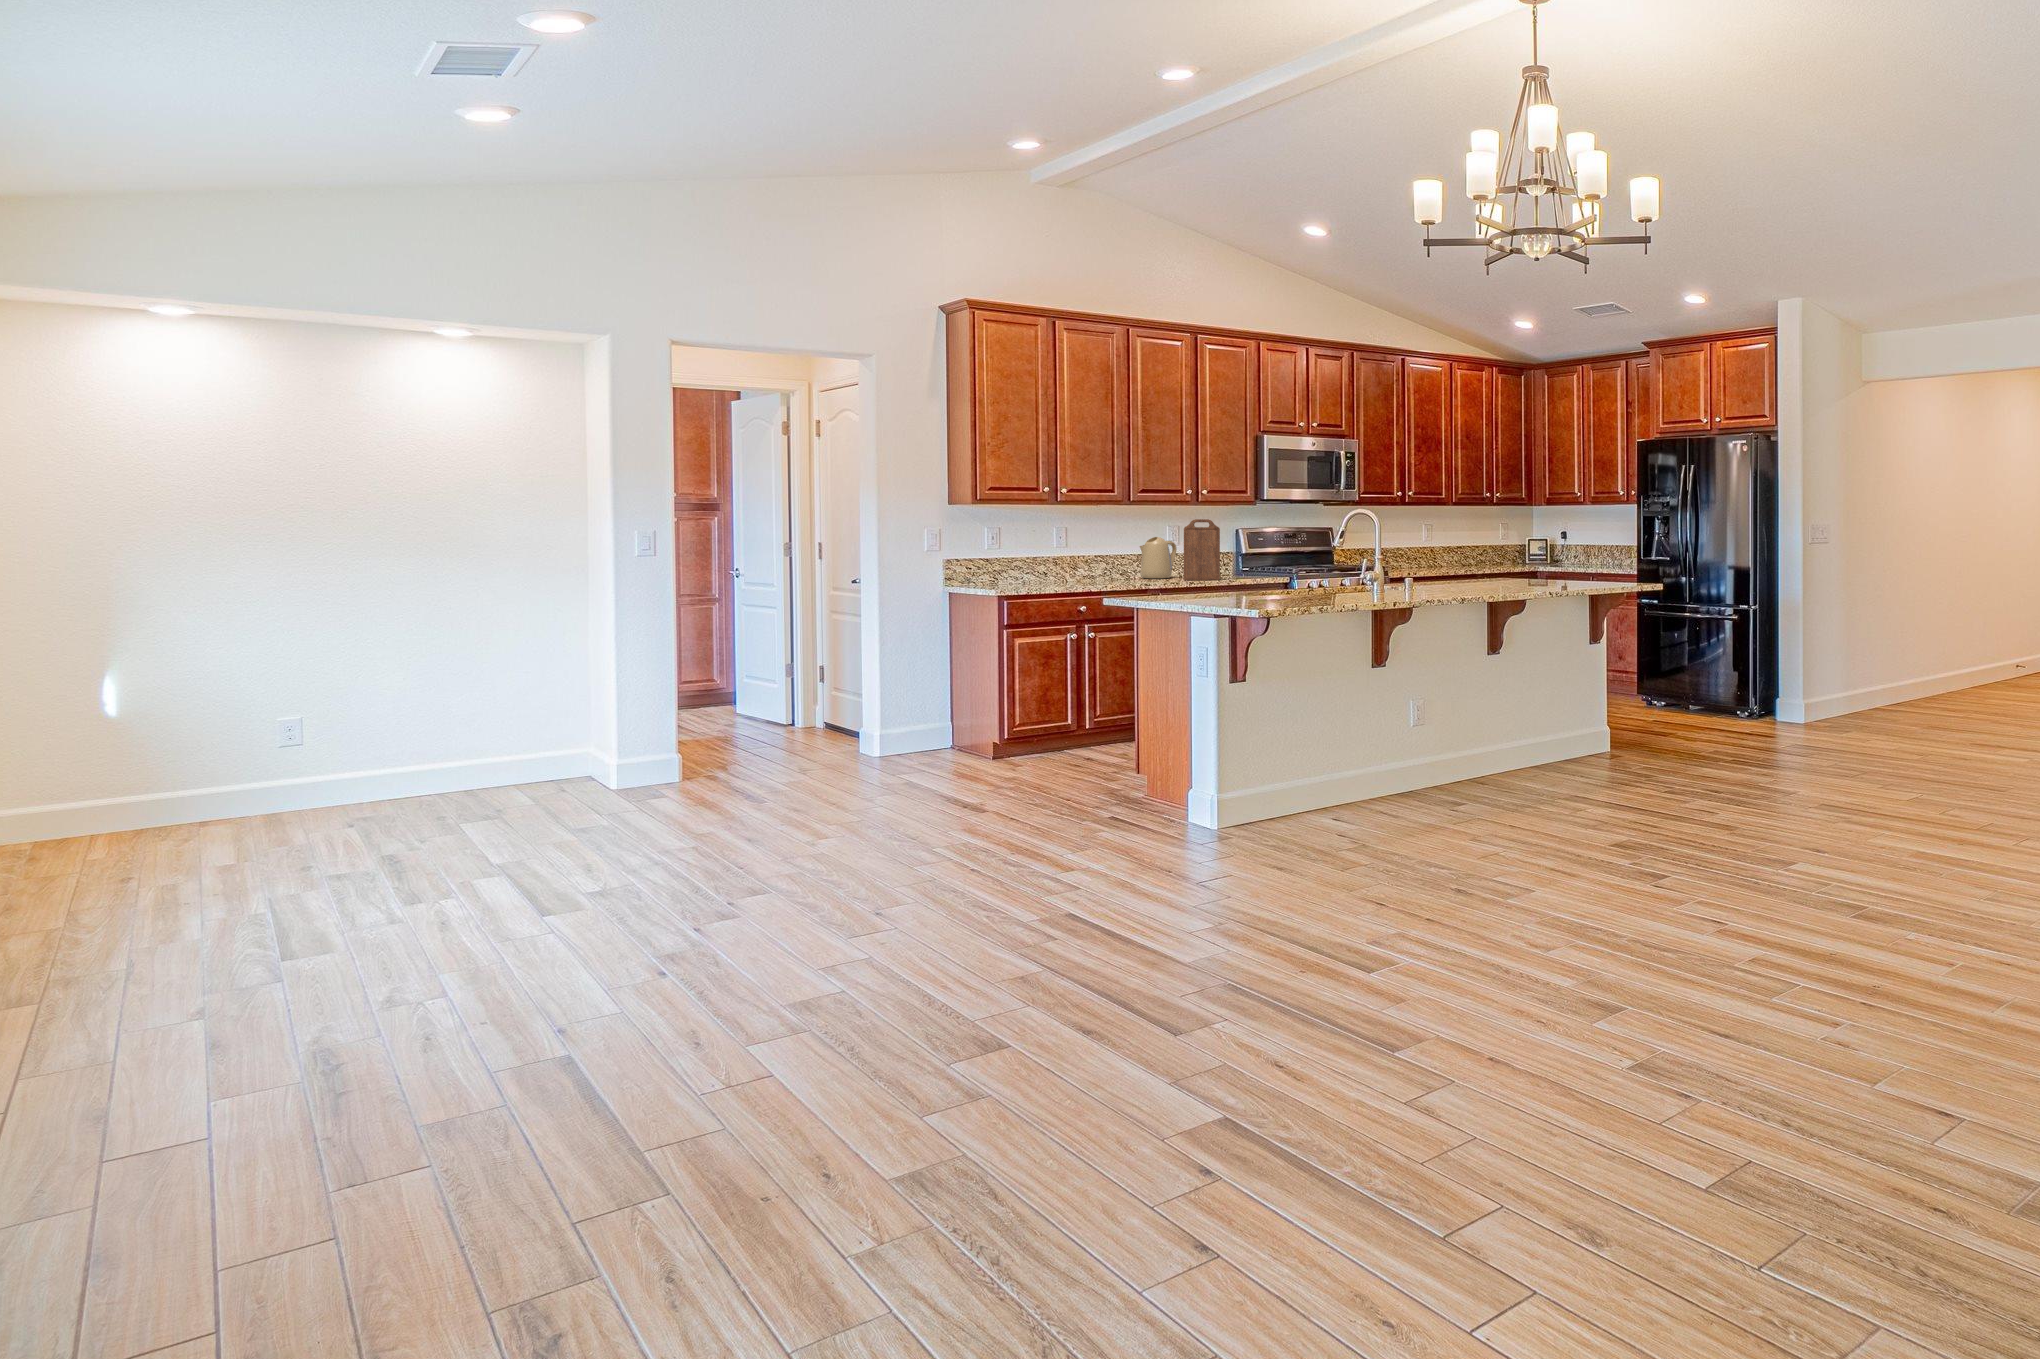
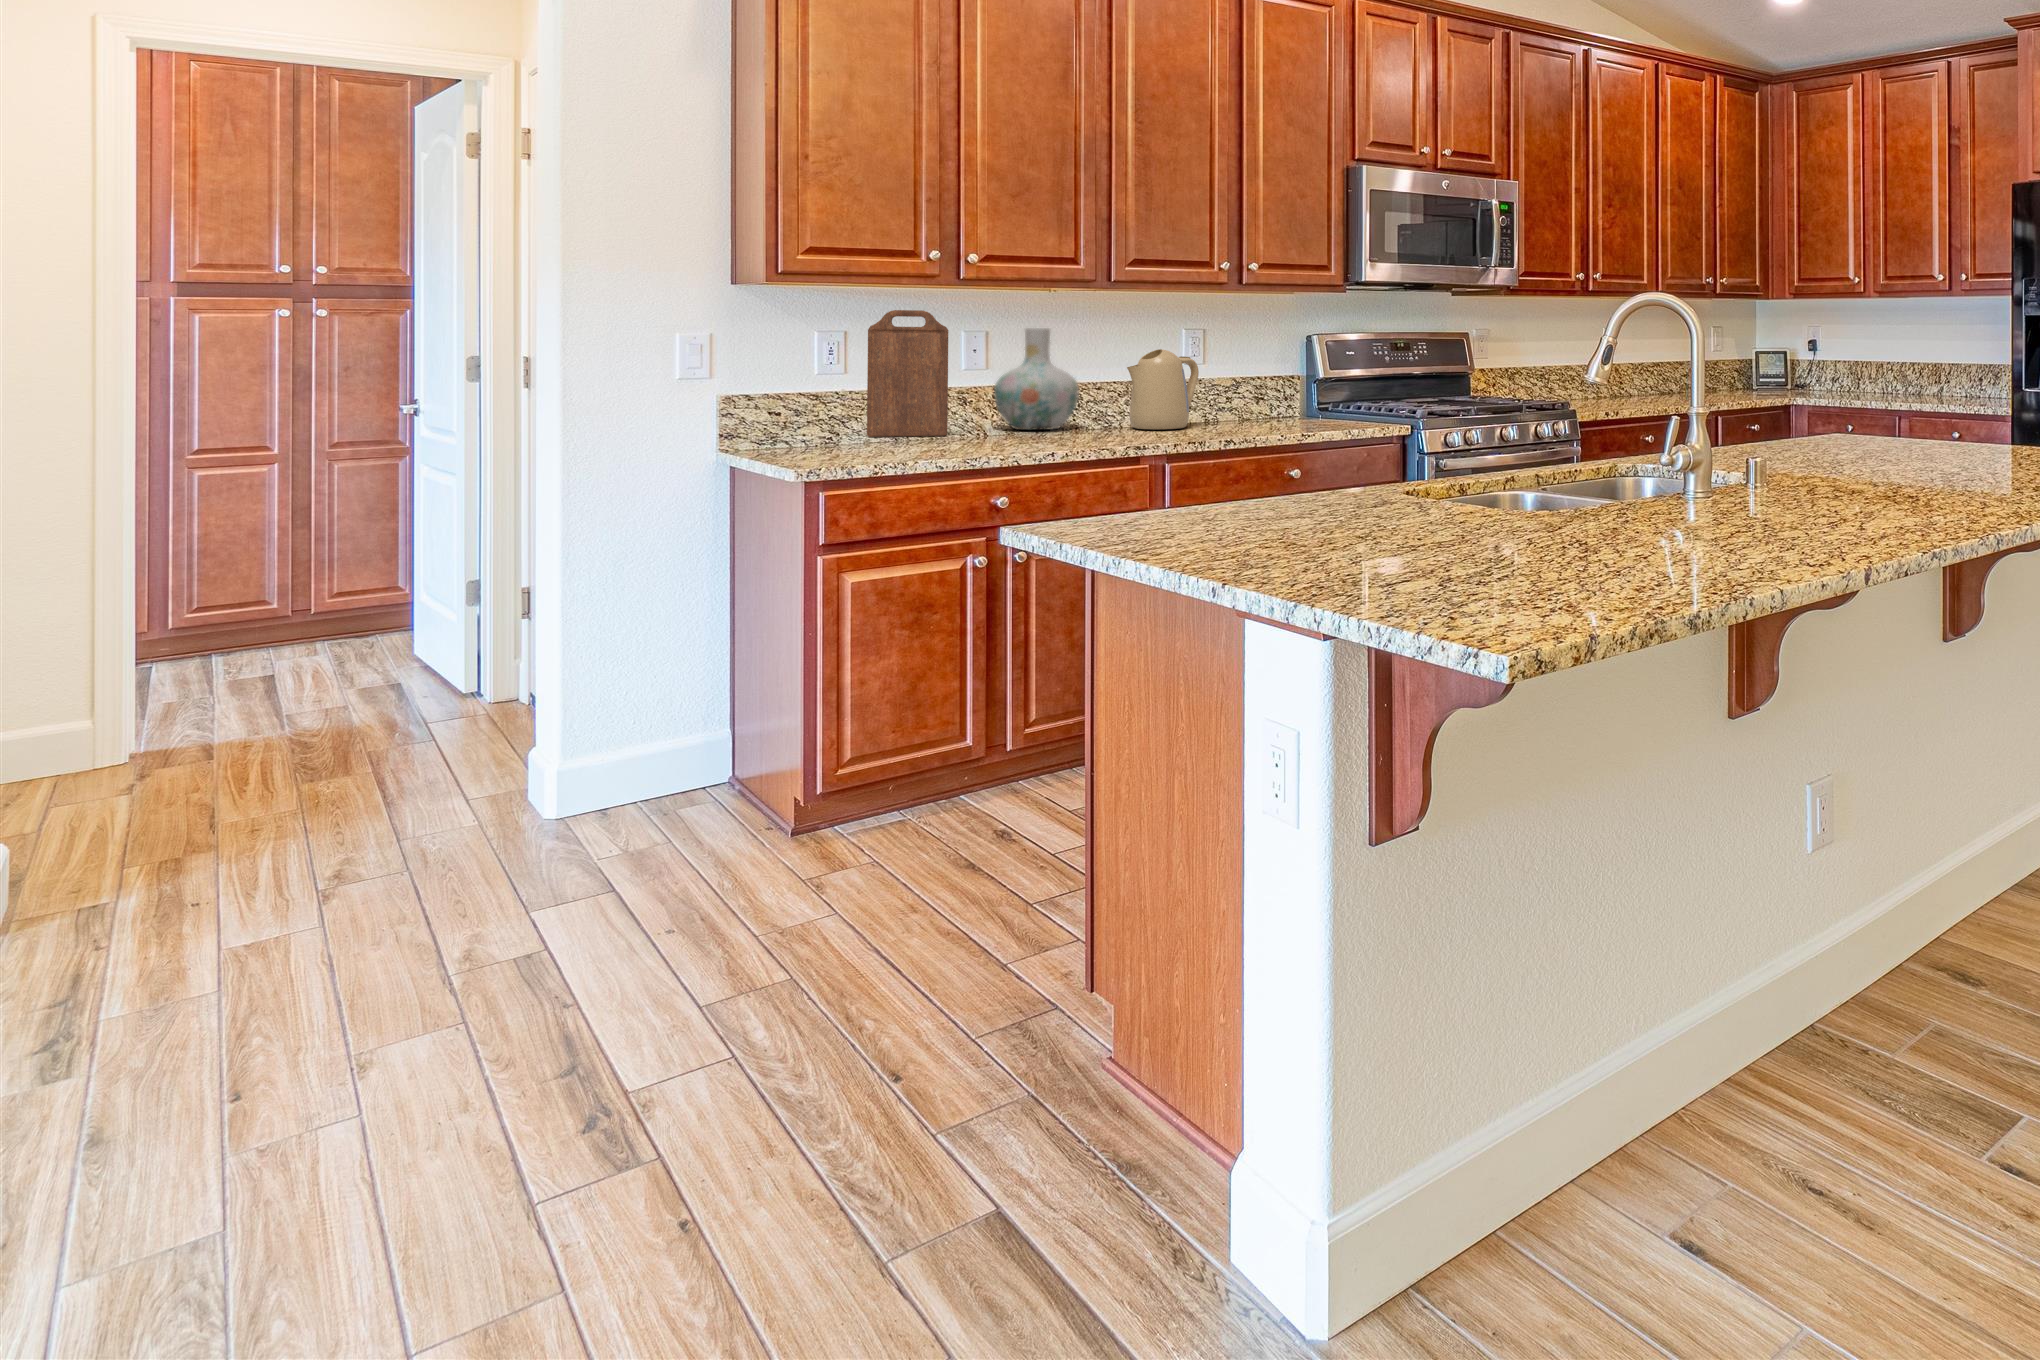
cutting board: present [1184,519,1220,580] -> present [867,310,948,437]
vase: none [1071,526,1115,578] -> present [994,328,1079,430]

